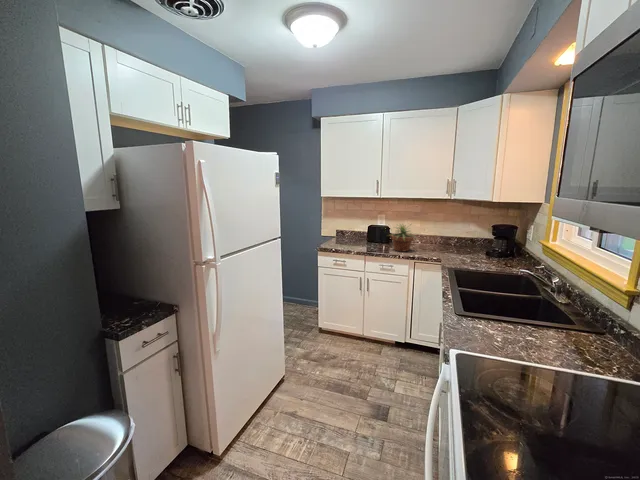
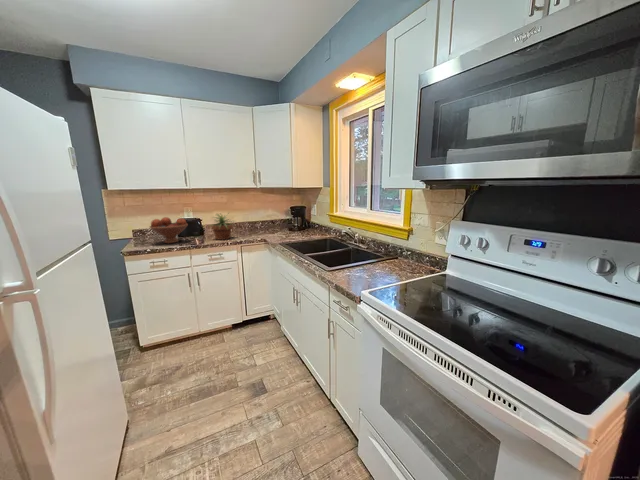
fruit bowl: none [341,222,372,247] -> present [150,217,188,243]

